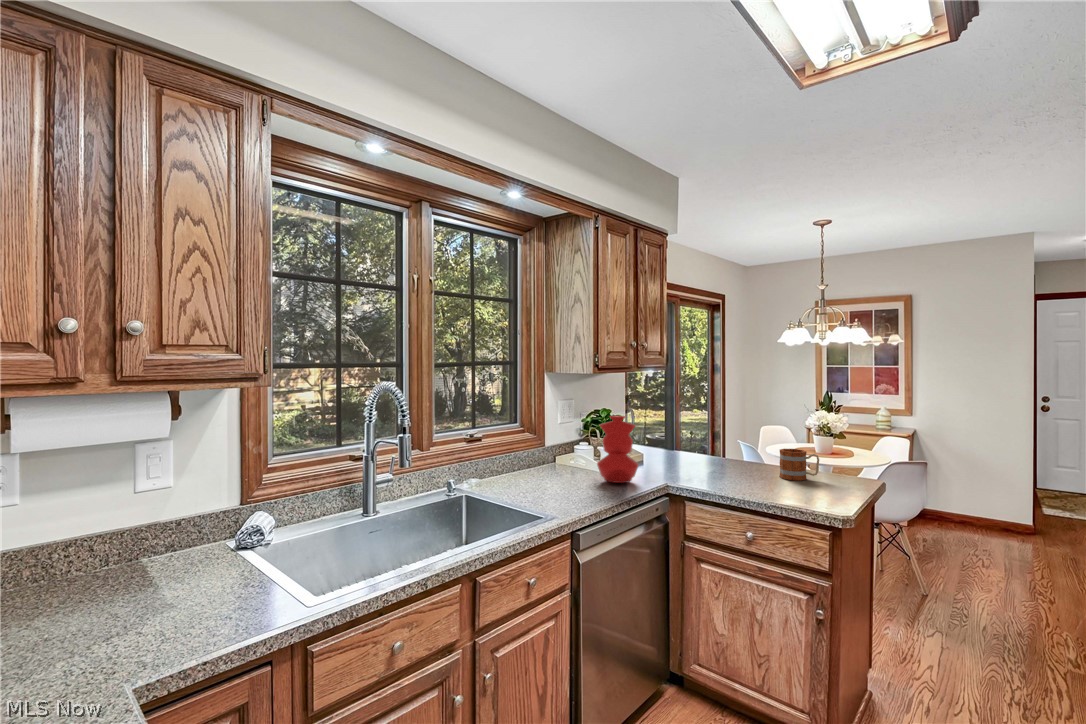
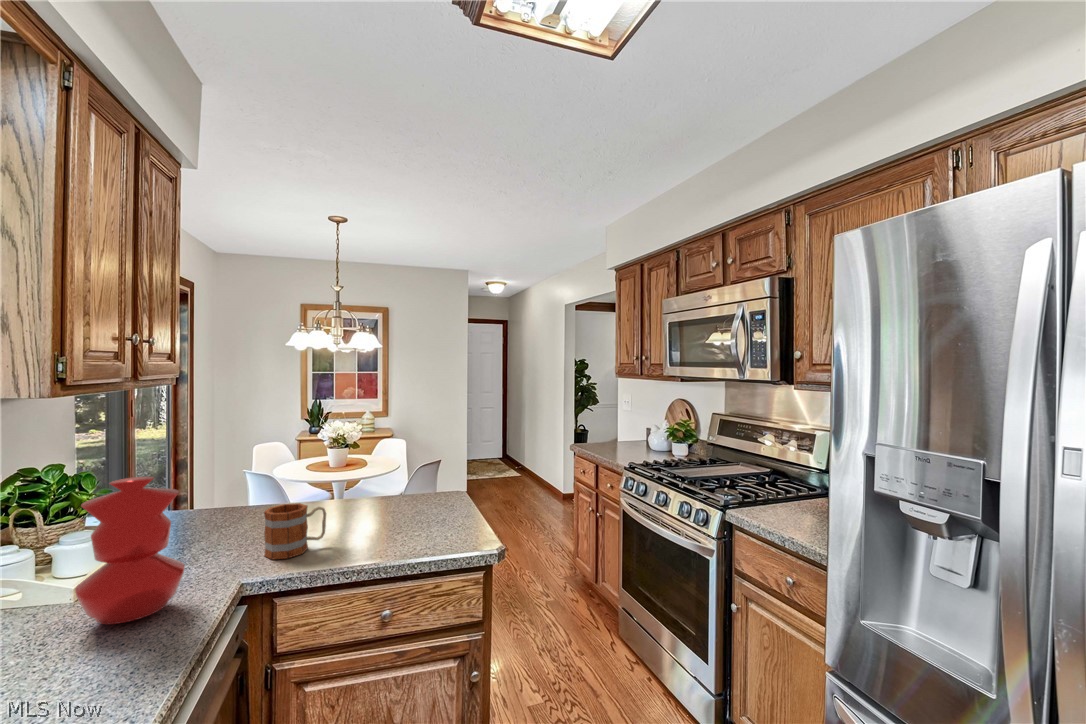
mug: present [780,449,819,480] -> present [264,503,326,560]

